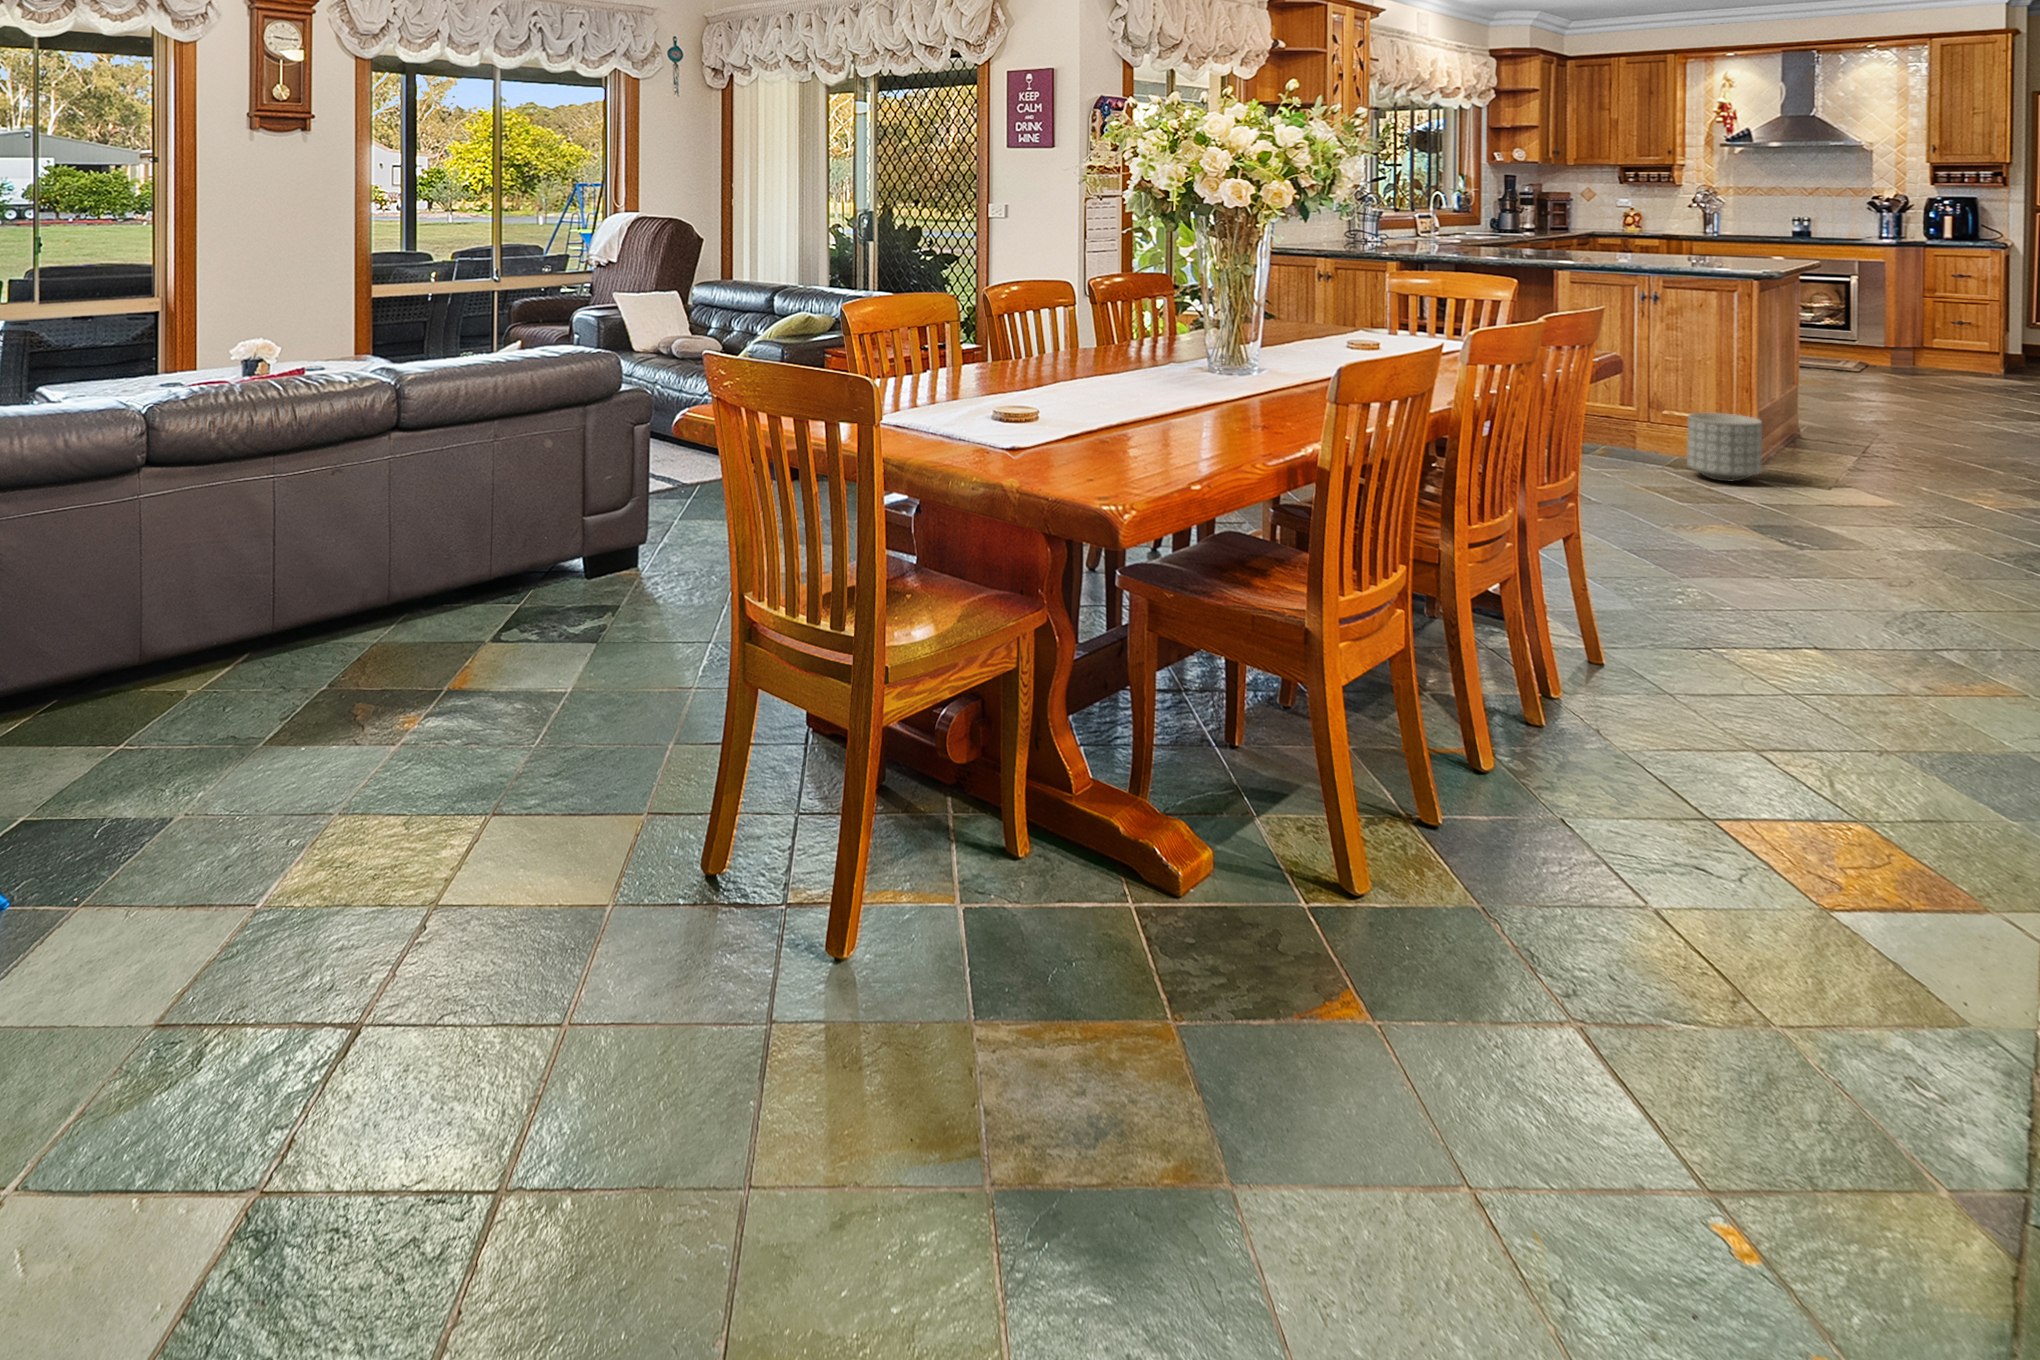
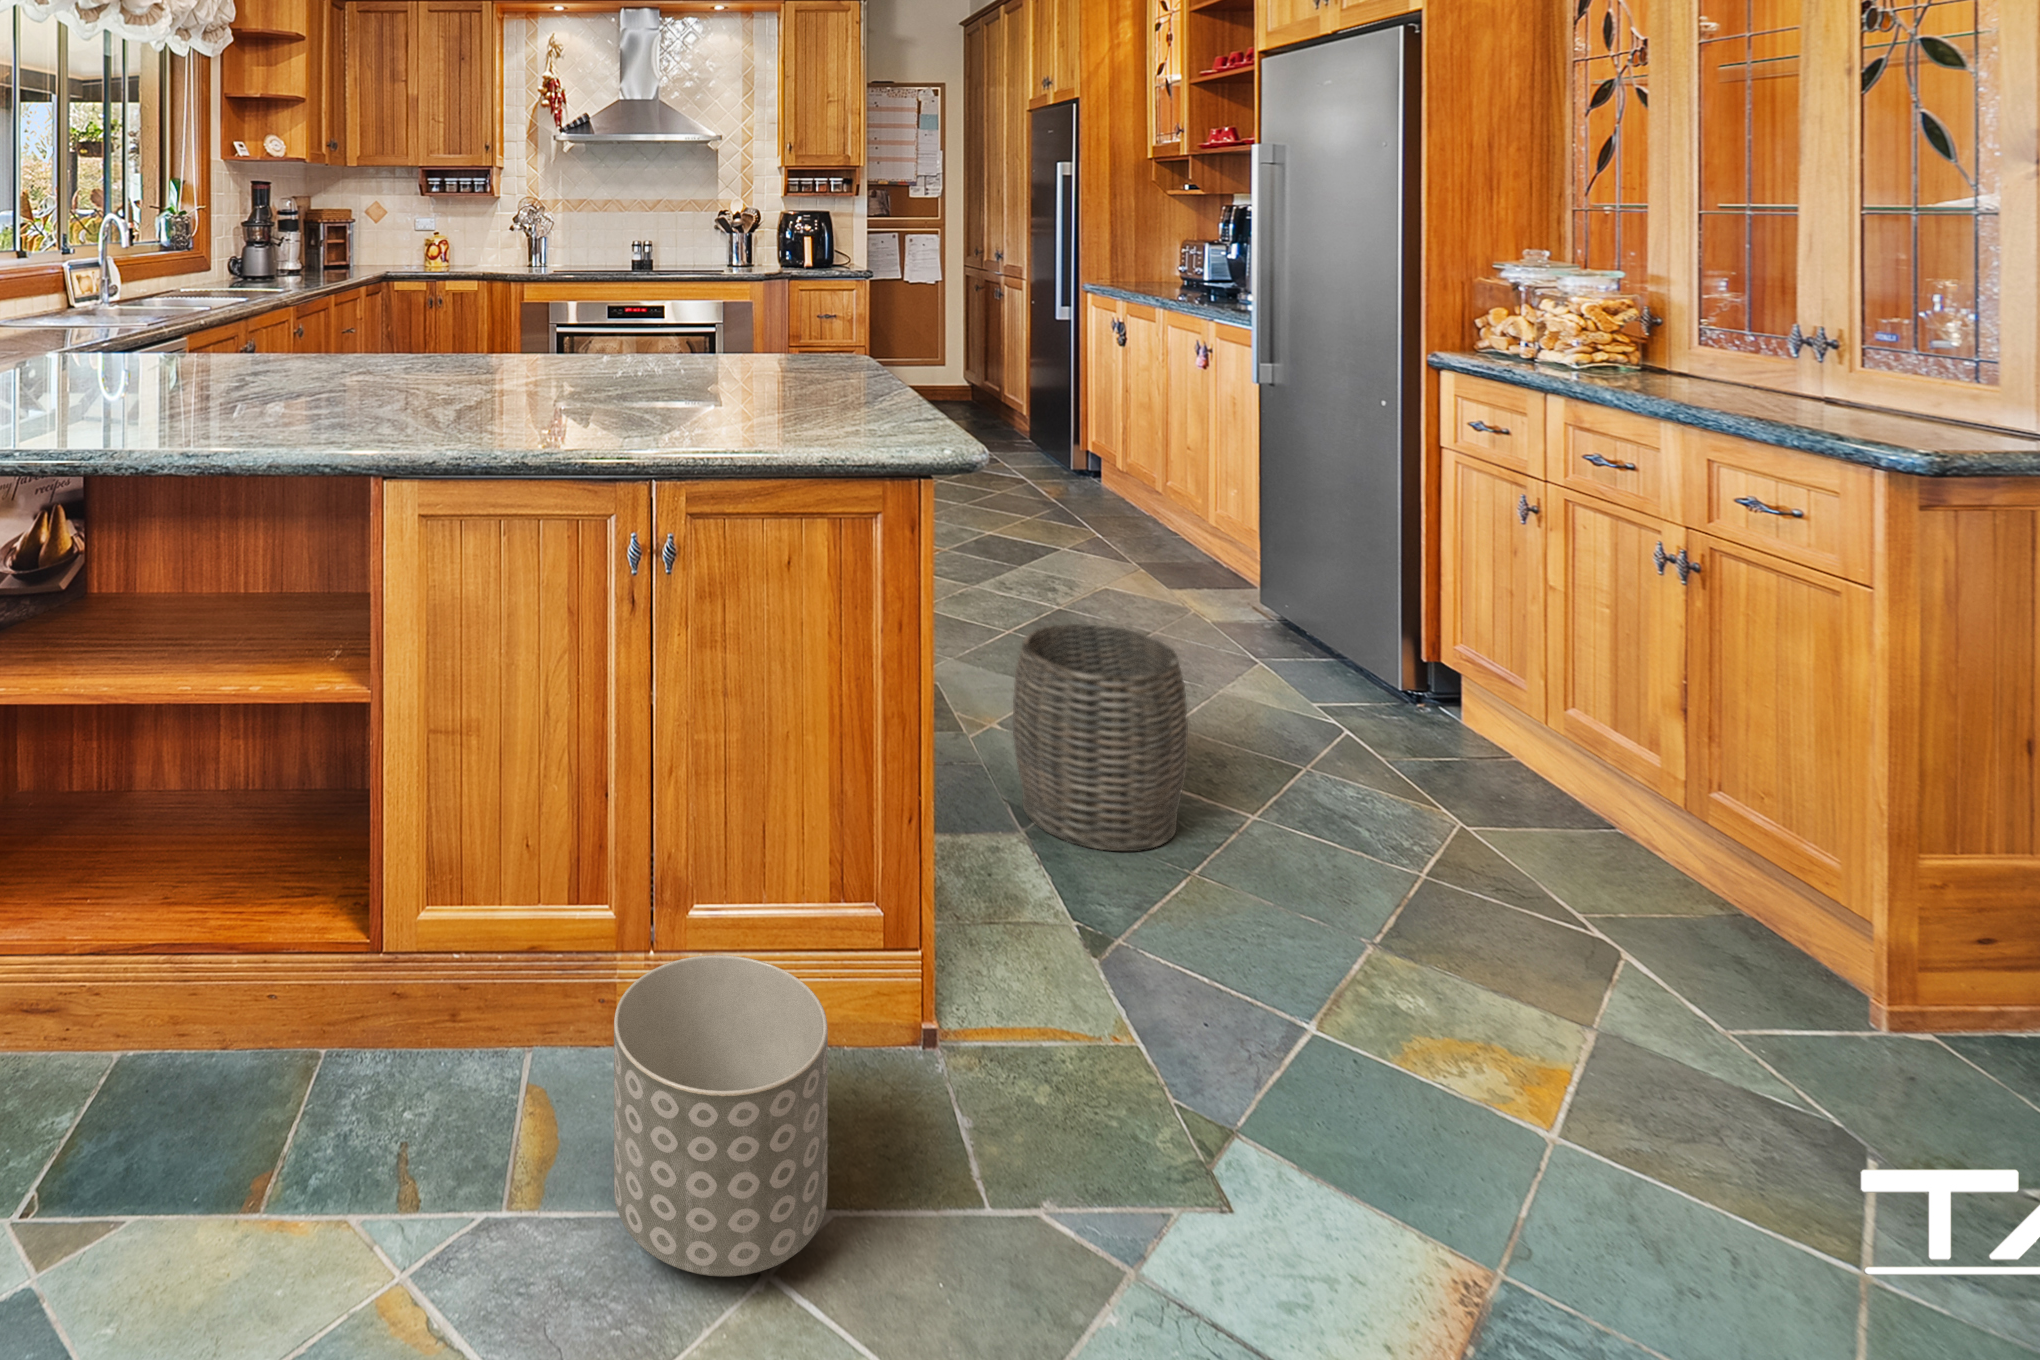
woven basket: none [1926,383,2024,472] -> present [1013,624,1188,851]

